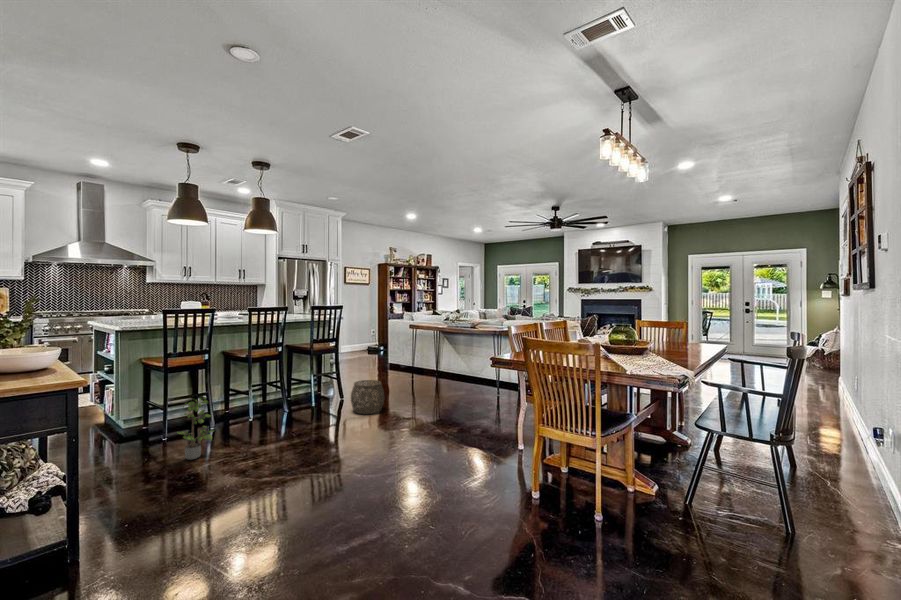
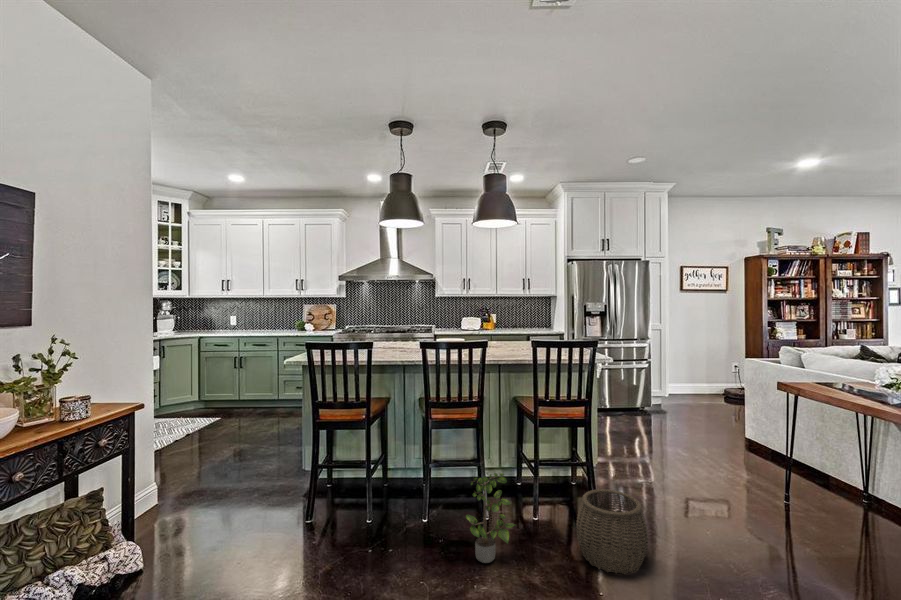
potted plant: present [177,398,214,460] -> present [466,473,515,563]

